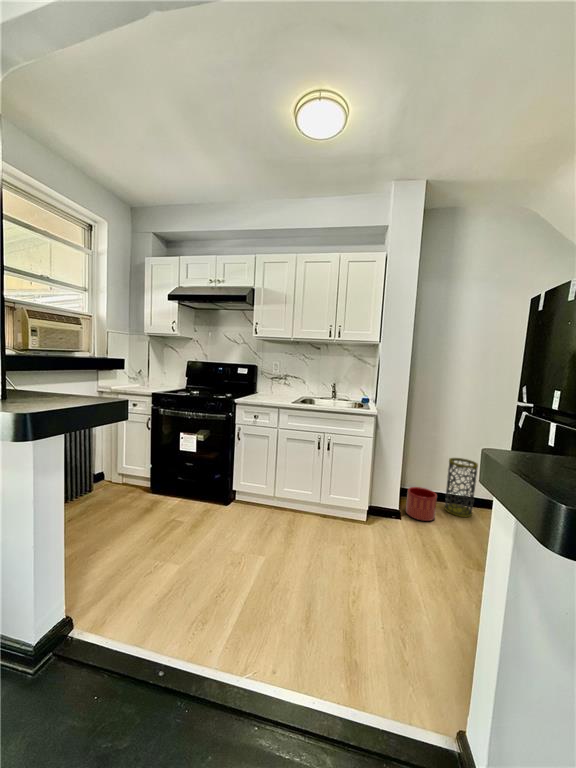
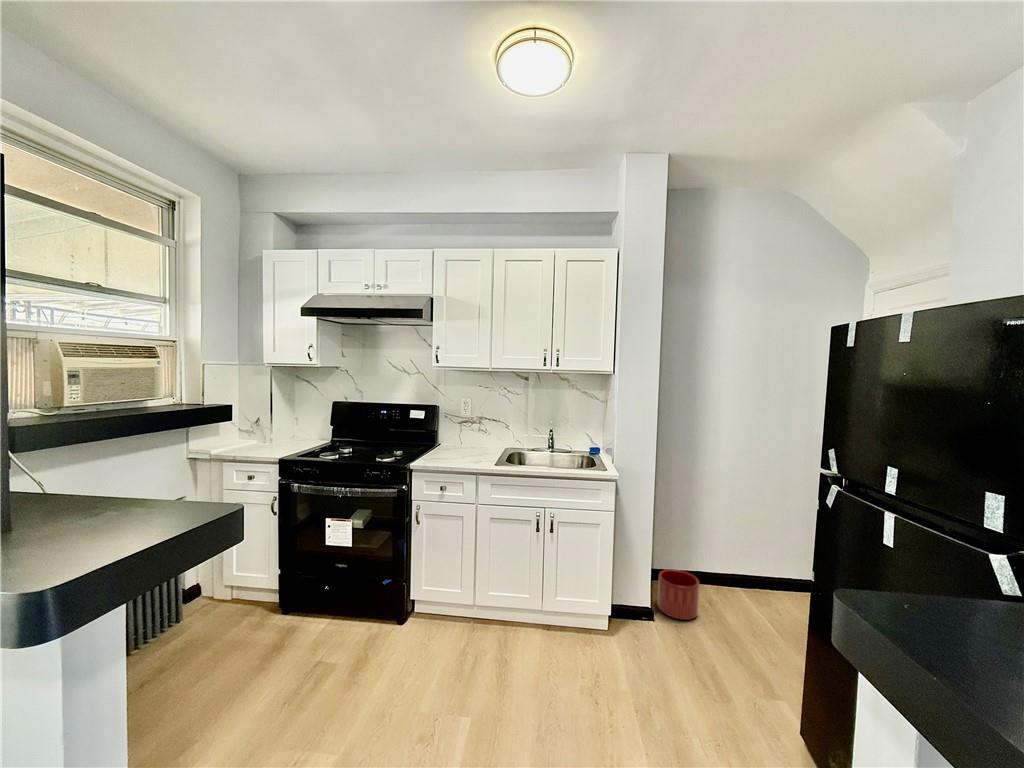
trash can: present [445,458,478,517] -> none [707,523,748,607]

